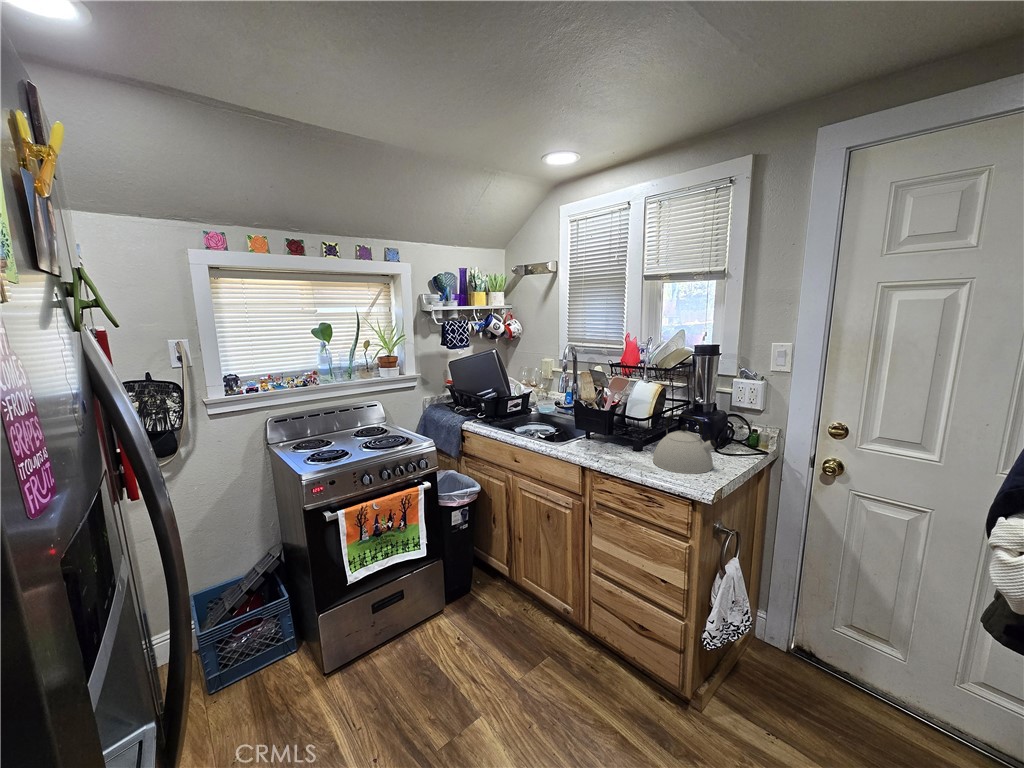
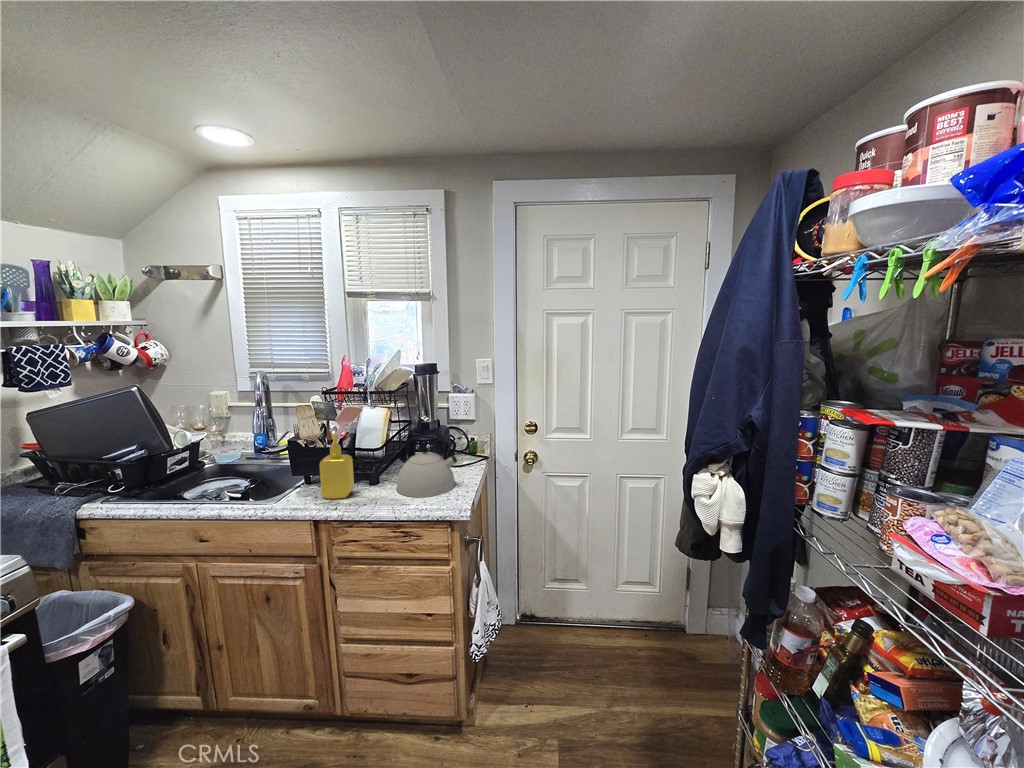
soap dispenser: none [591,399,619,455] -> present [319,433,354,499]

